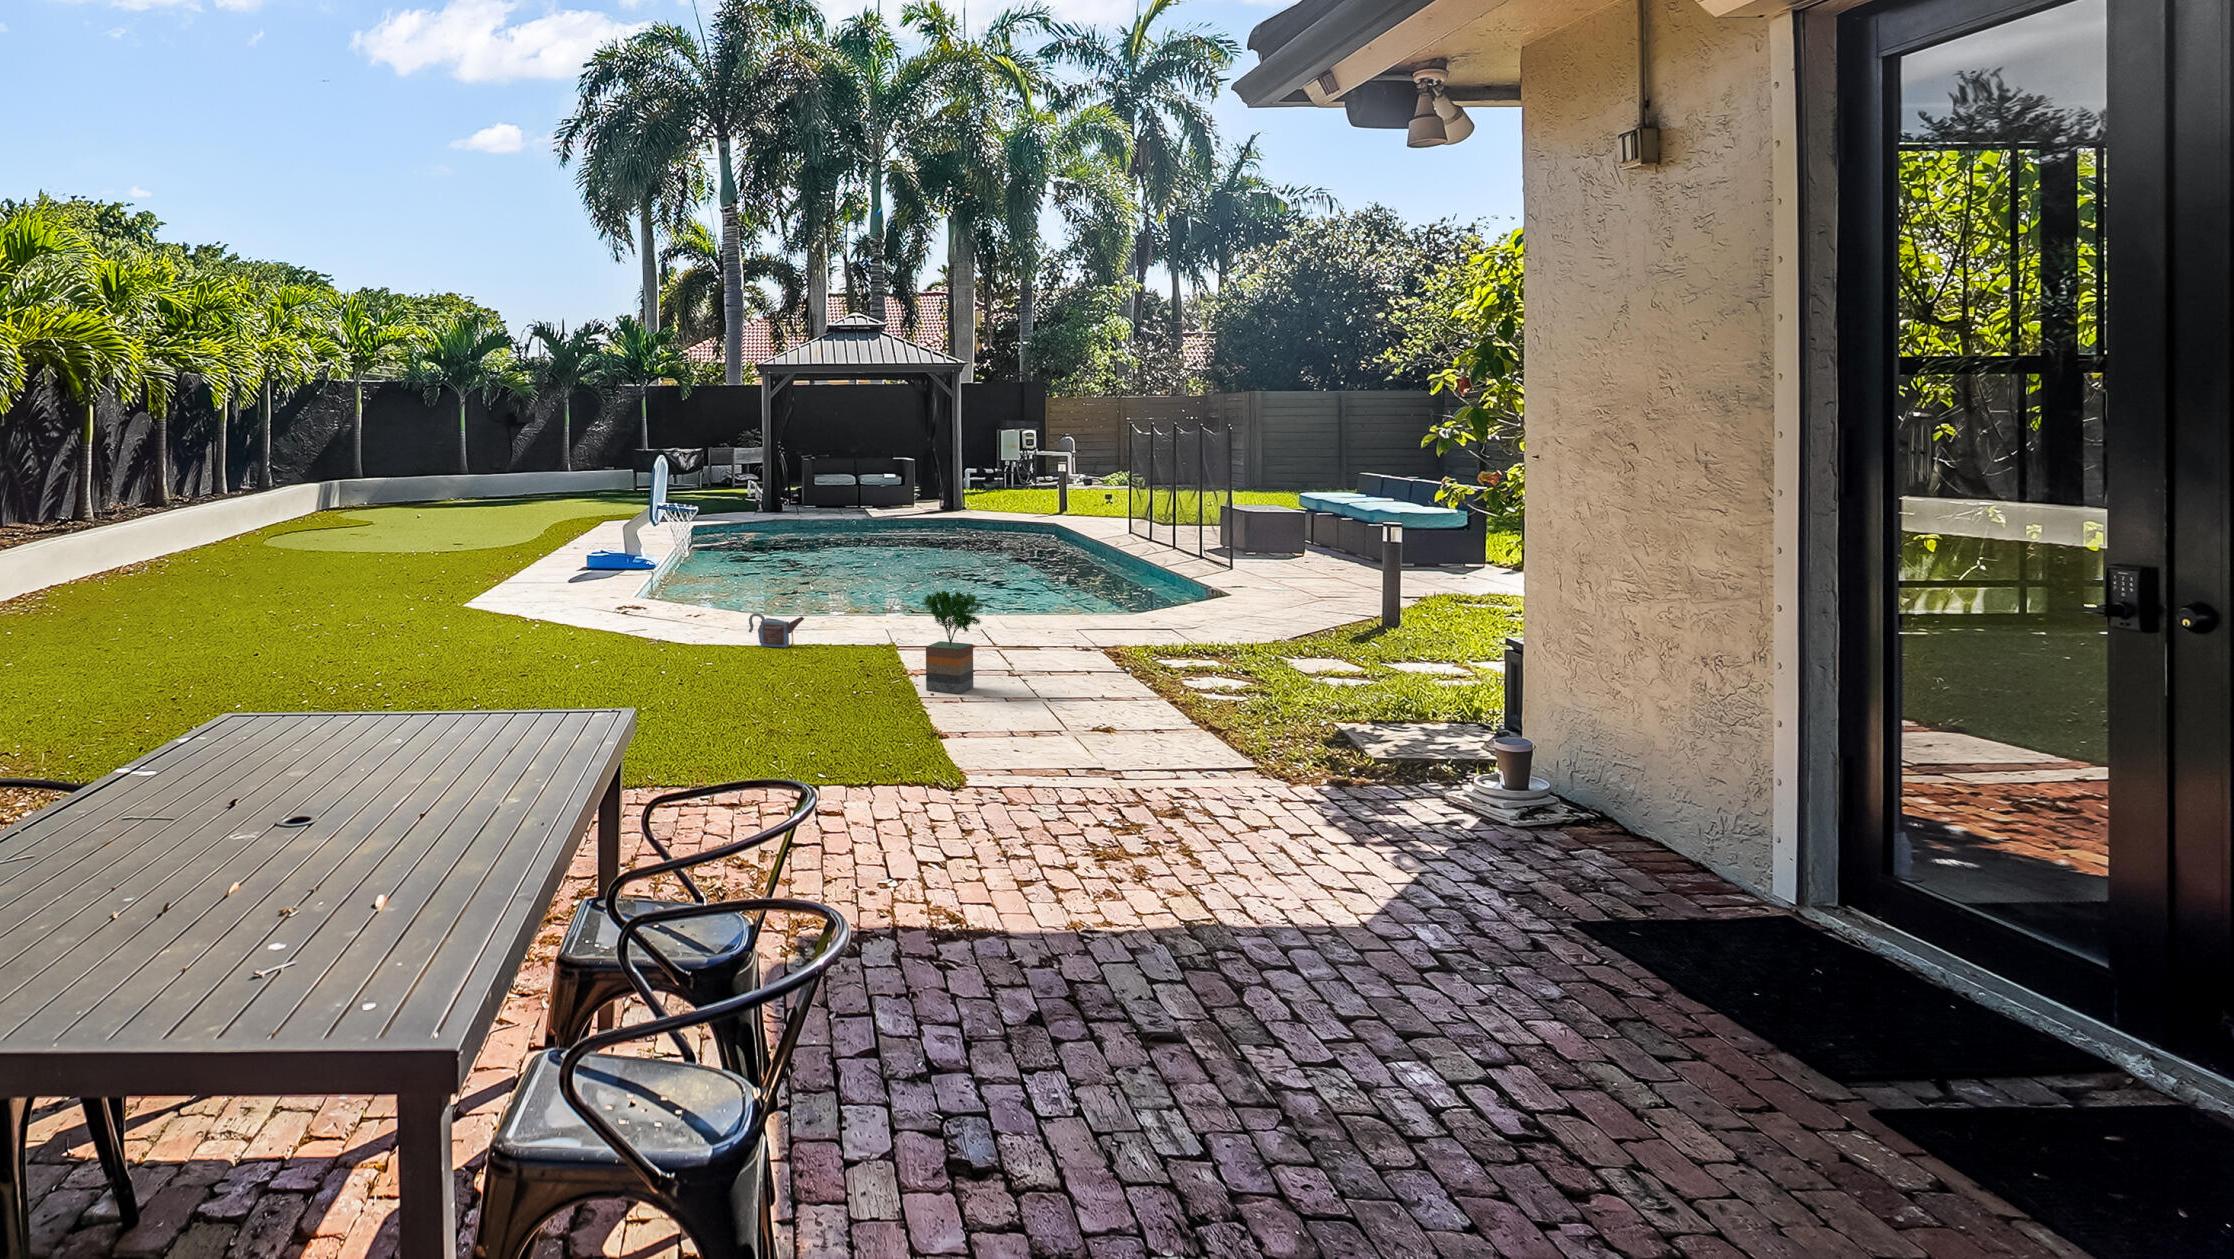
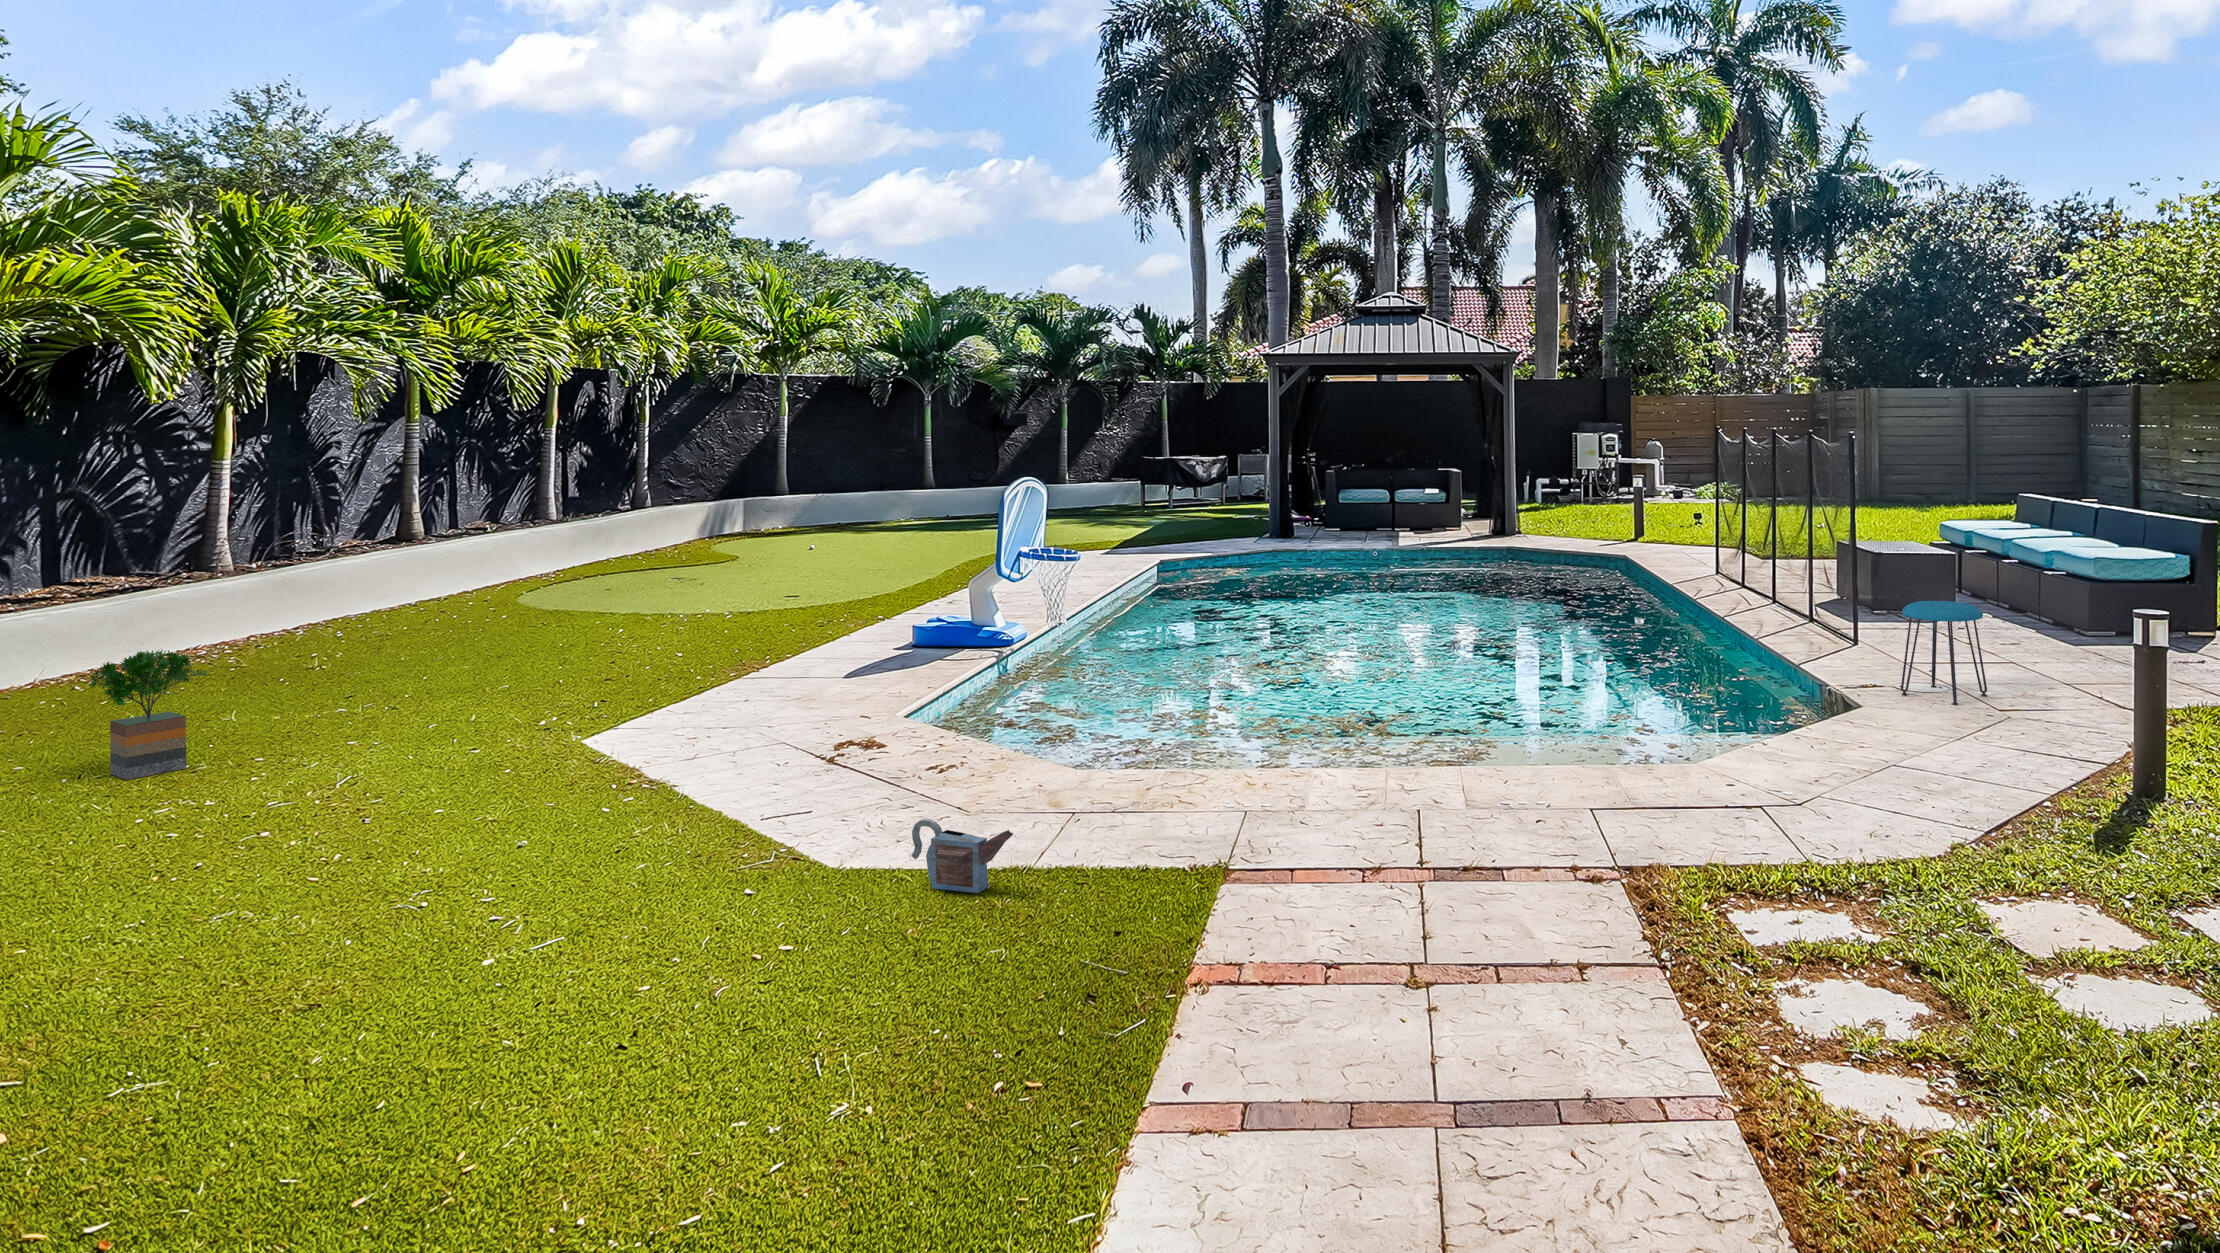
stool: none [1259,534,1313,595] -> present [1901,601,1987,704]
potted tree: present [923,591,984,694] -> present [89,650,208,780]

